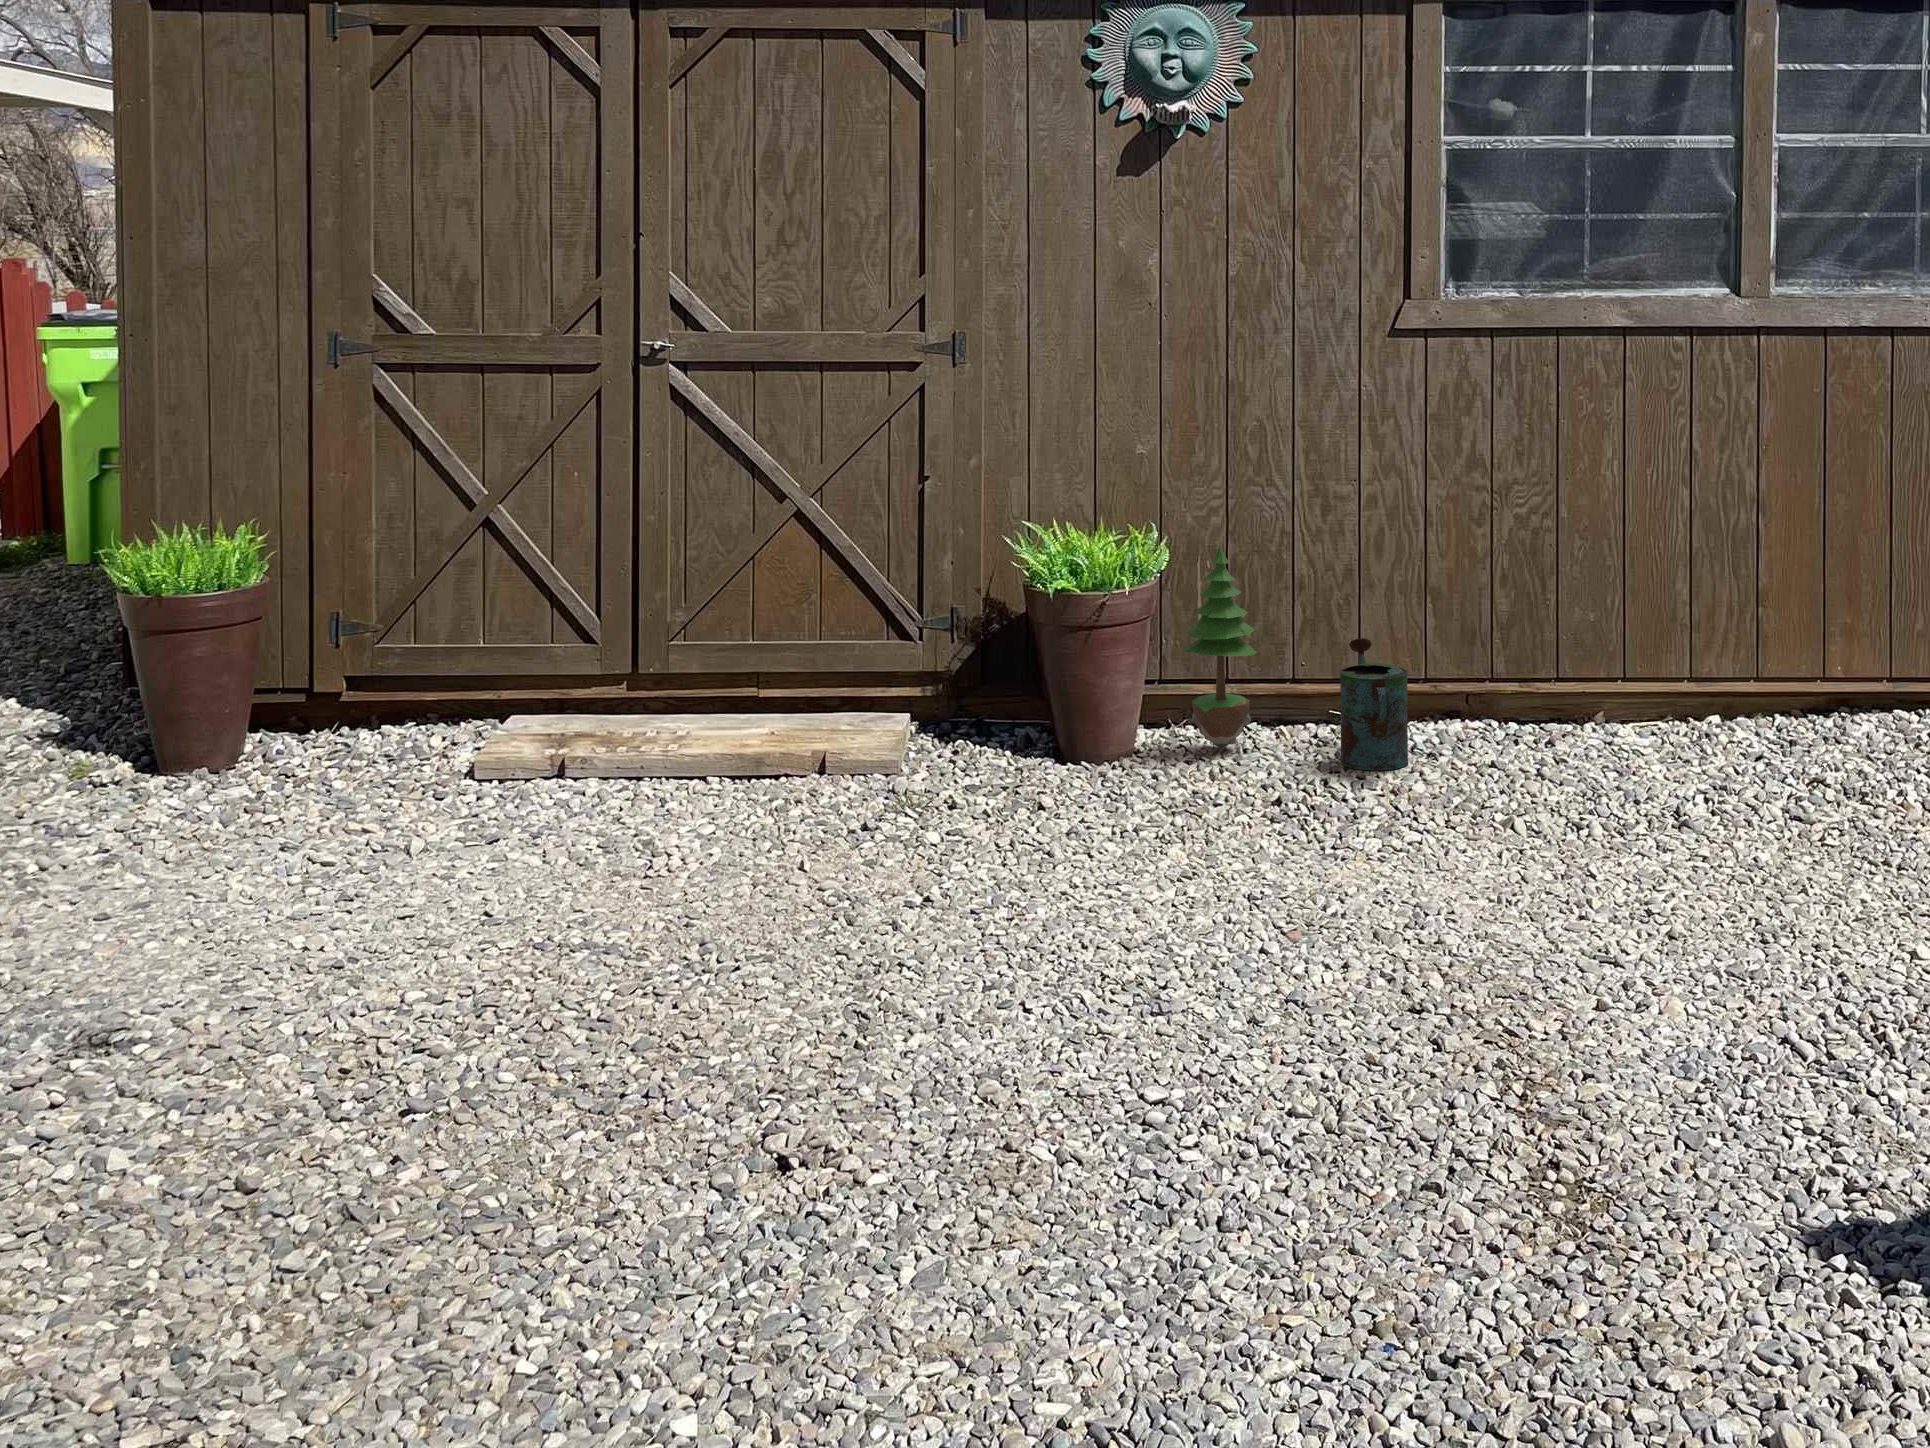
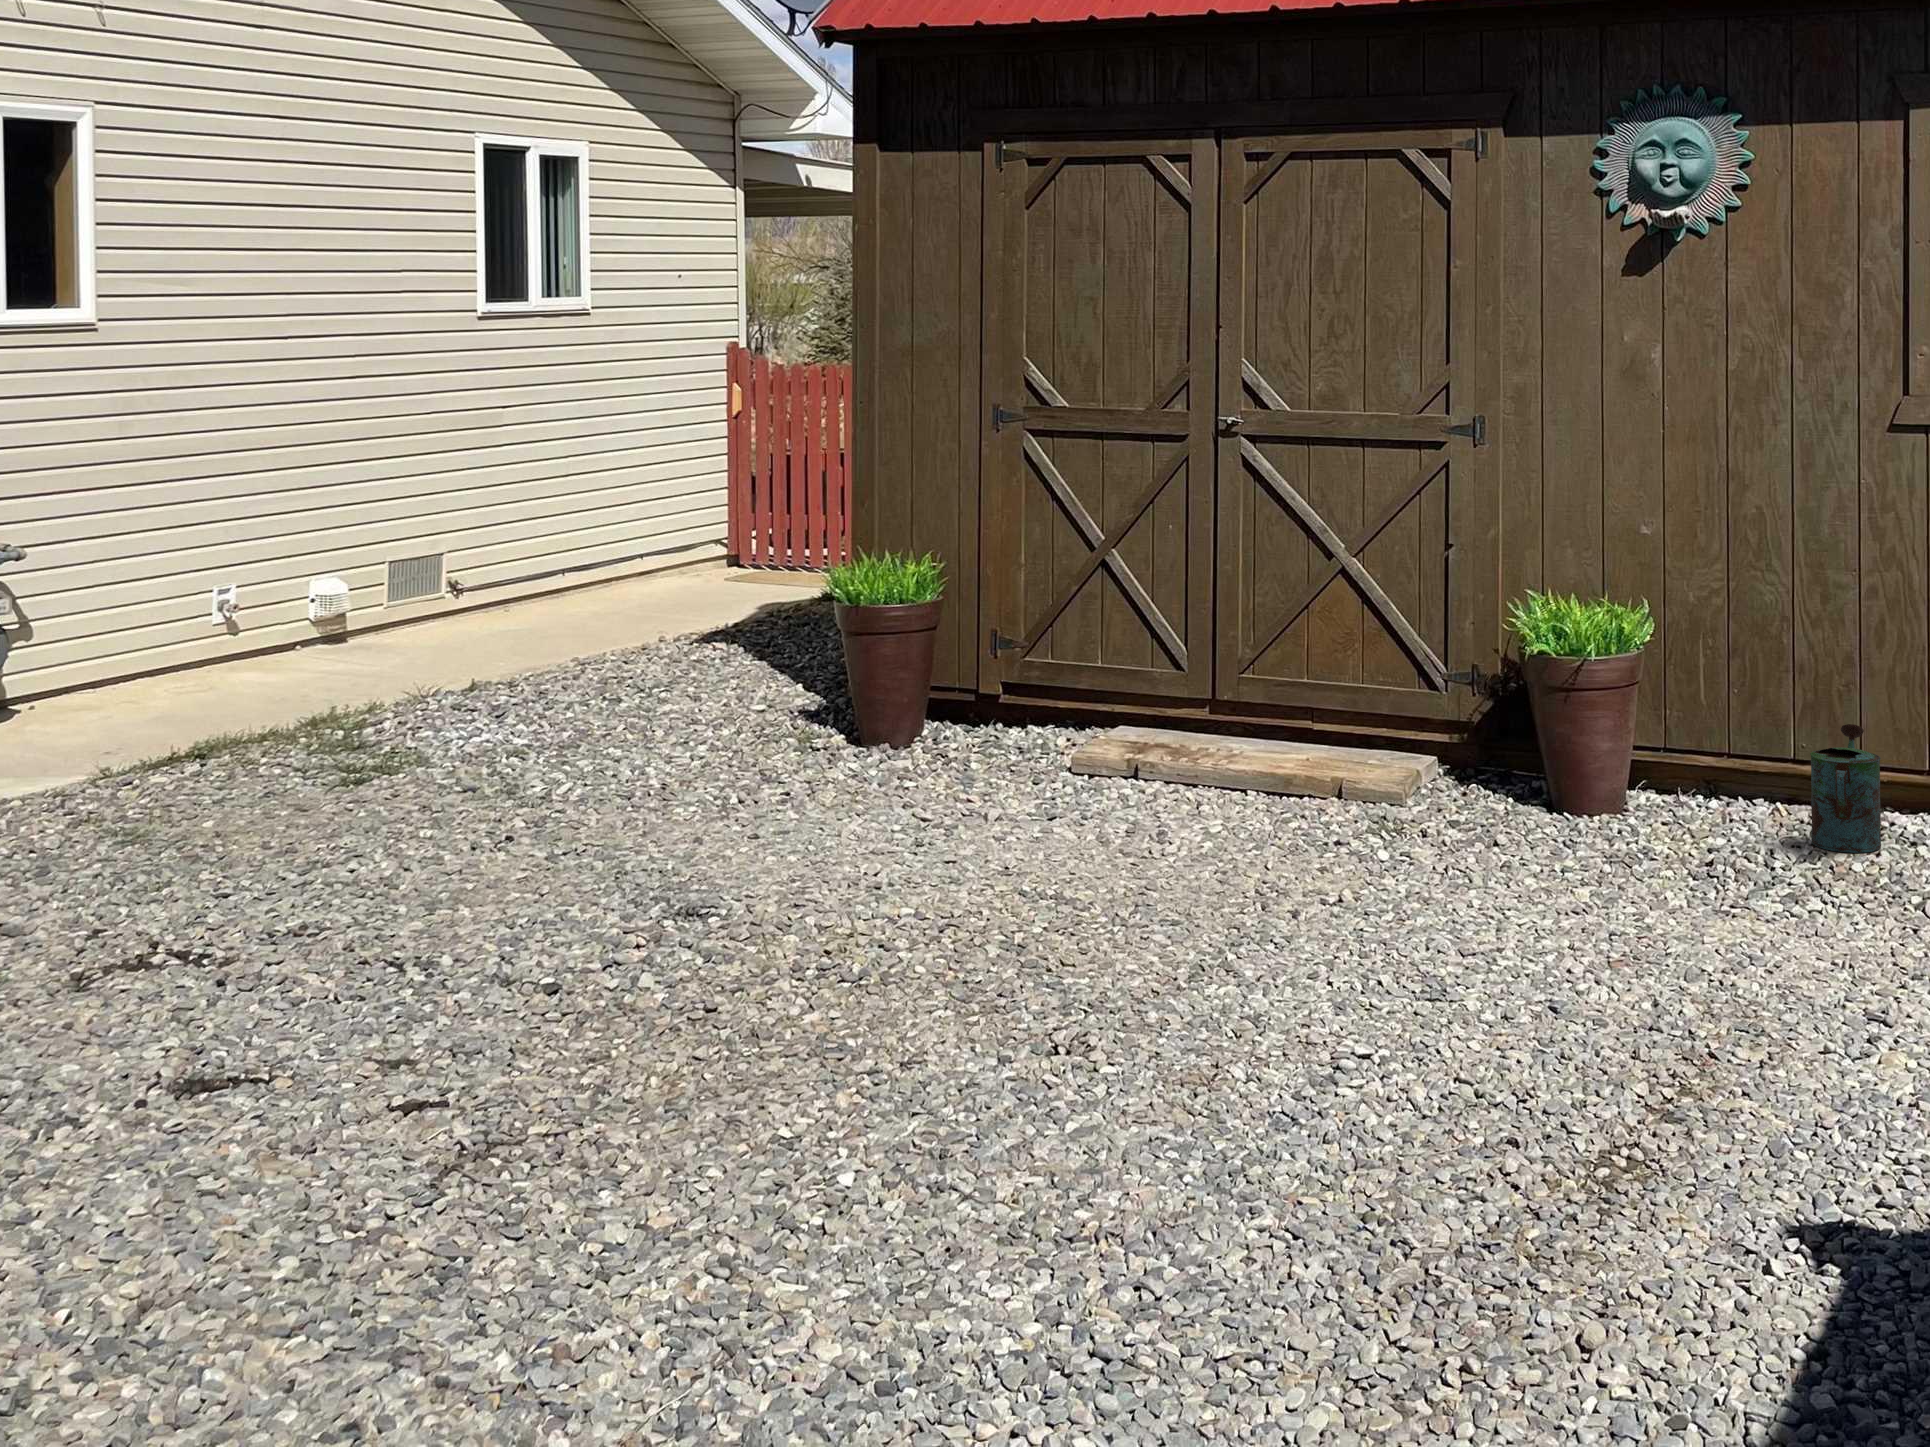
potted tree: present [1184,545,1257,749] -> none [1670,622,1743,817]

